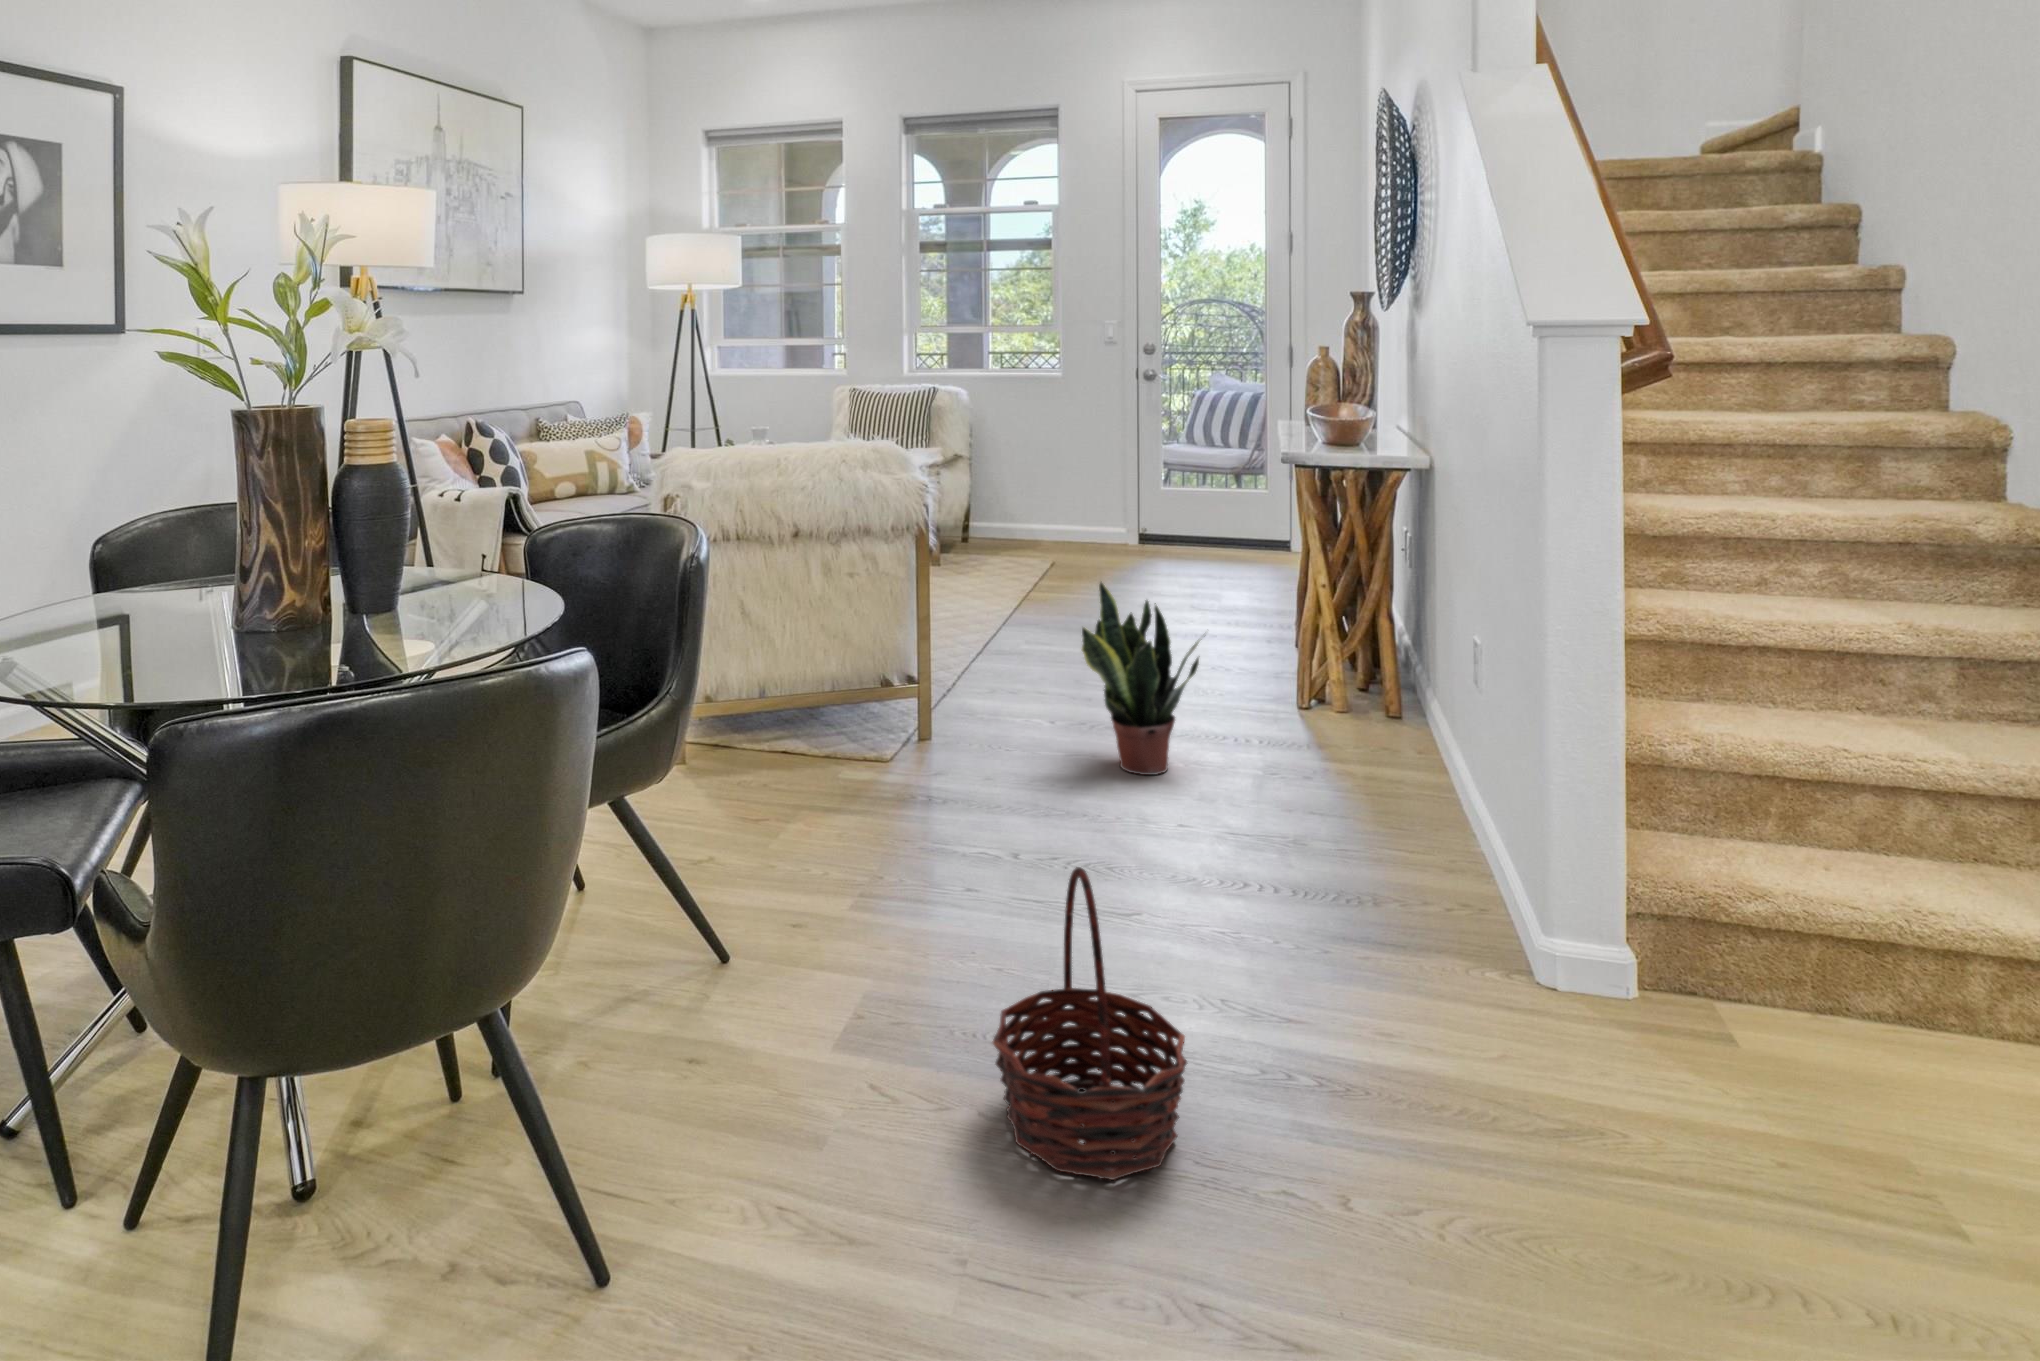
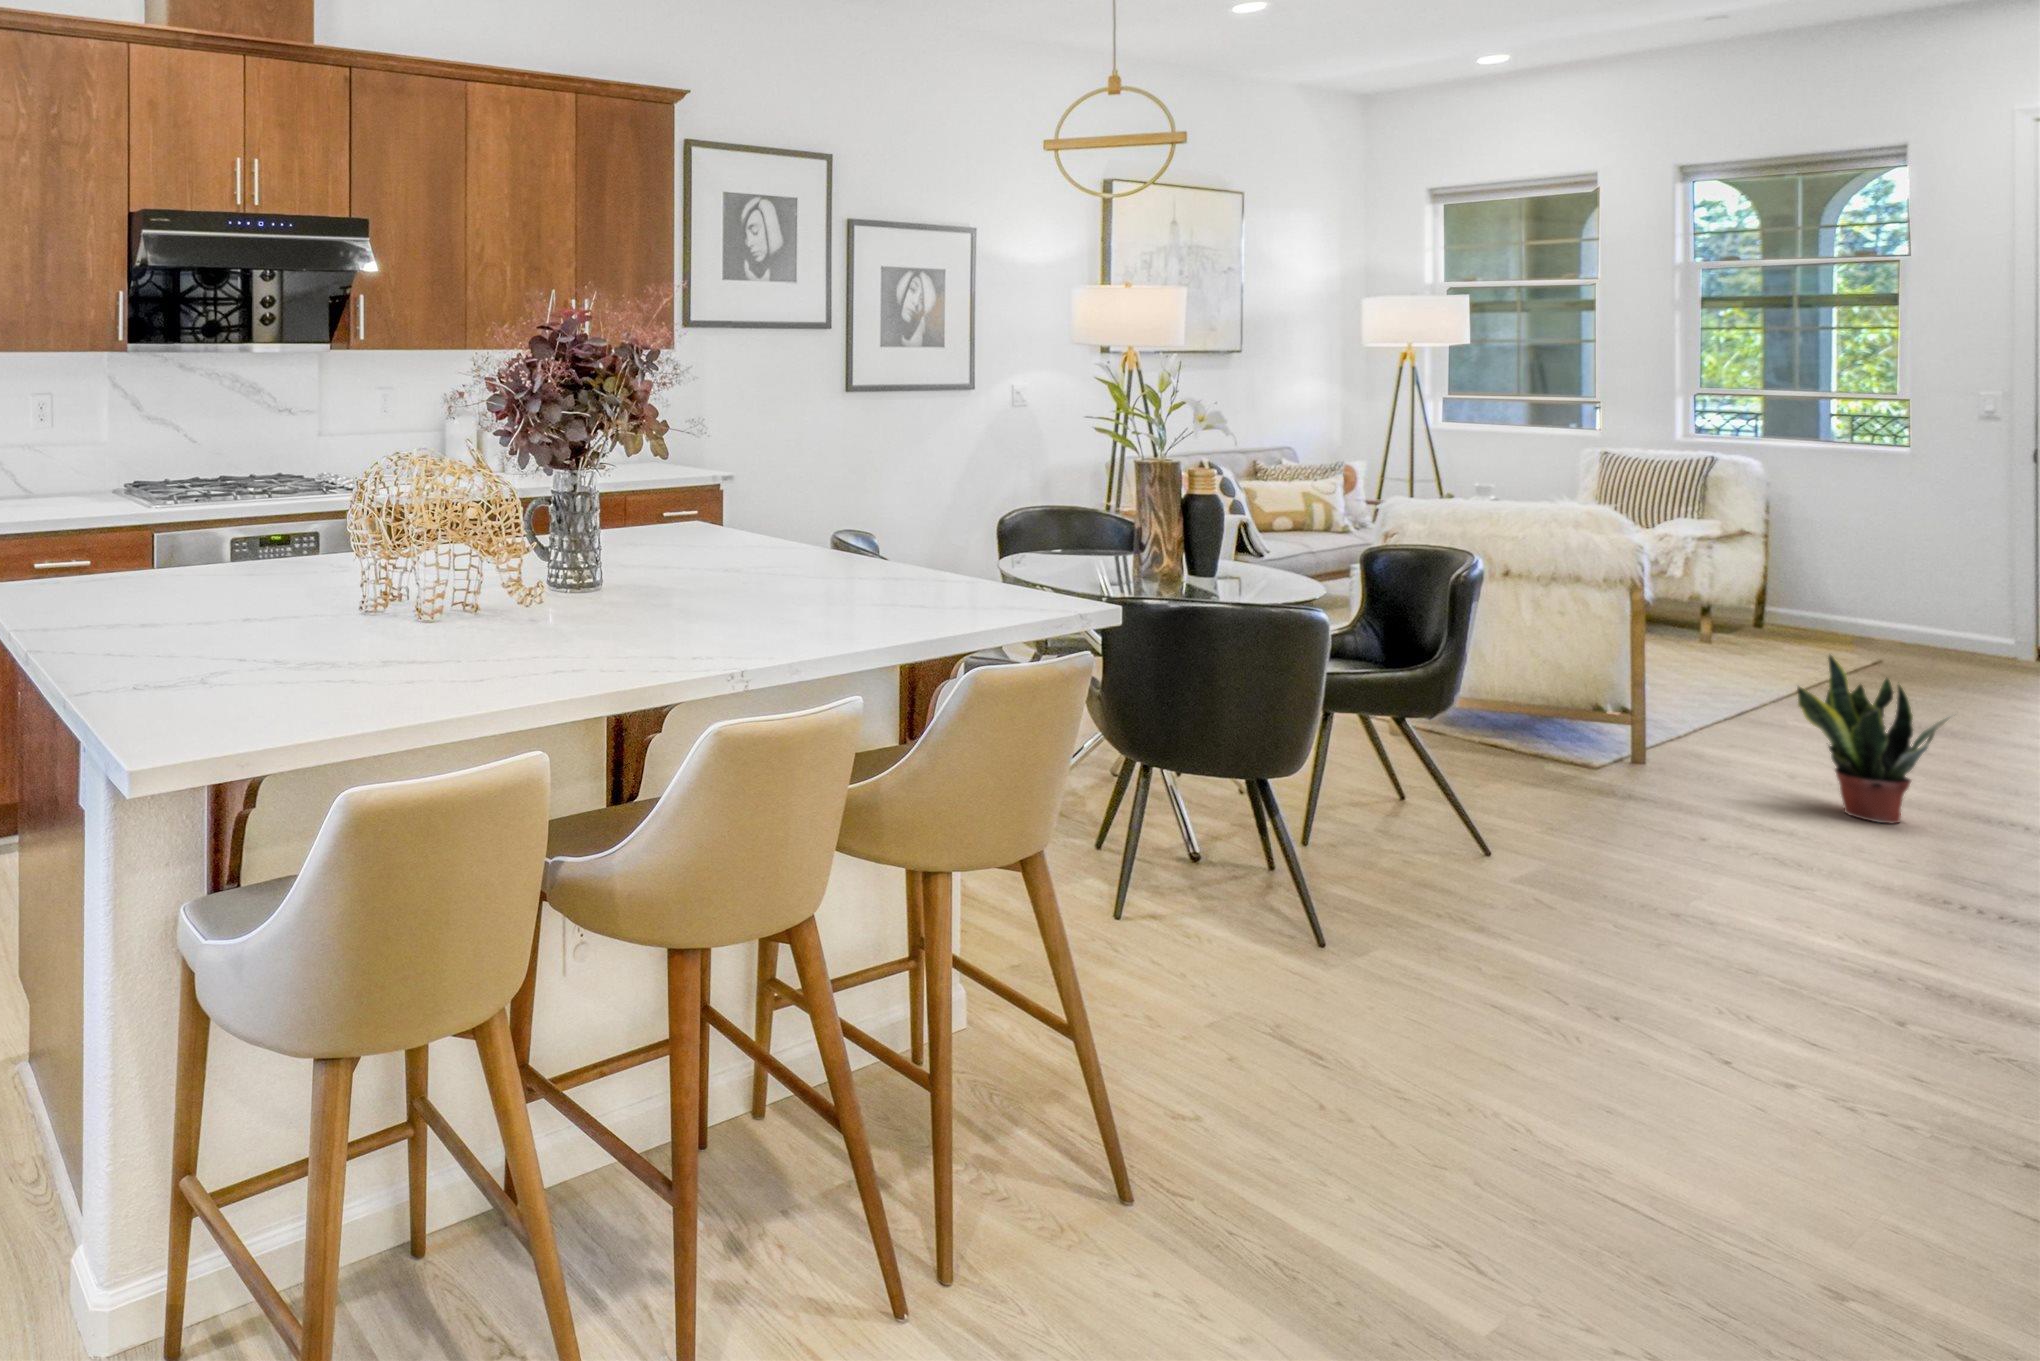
basket: present [992,867,1187,1180] -> none [1623,785,1775,957]

